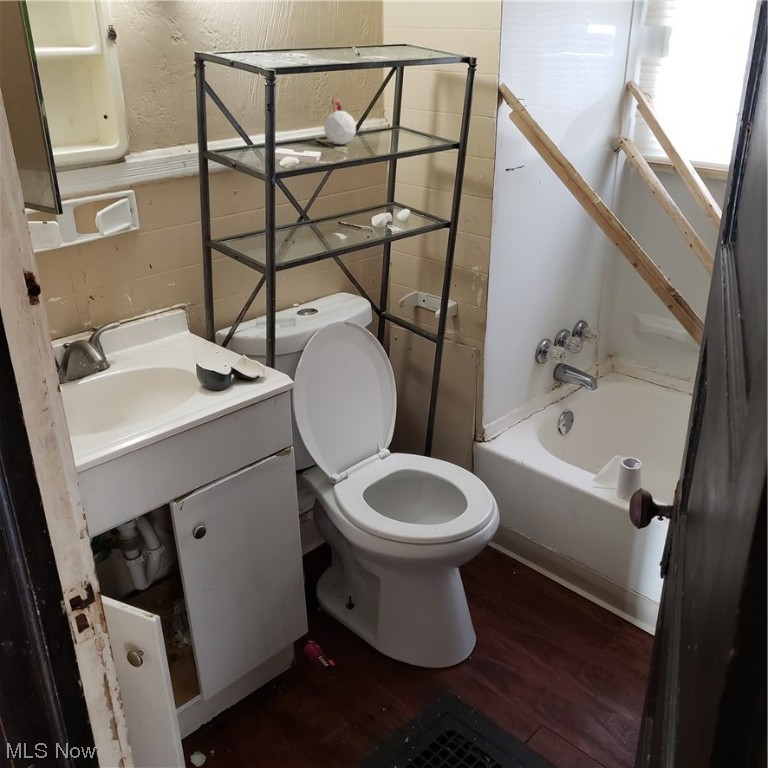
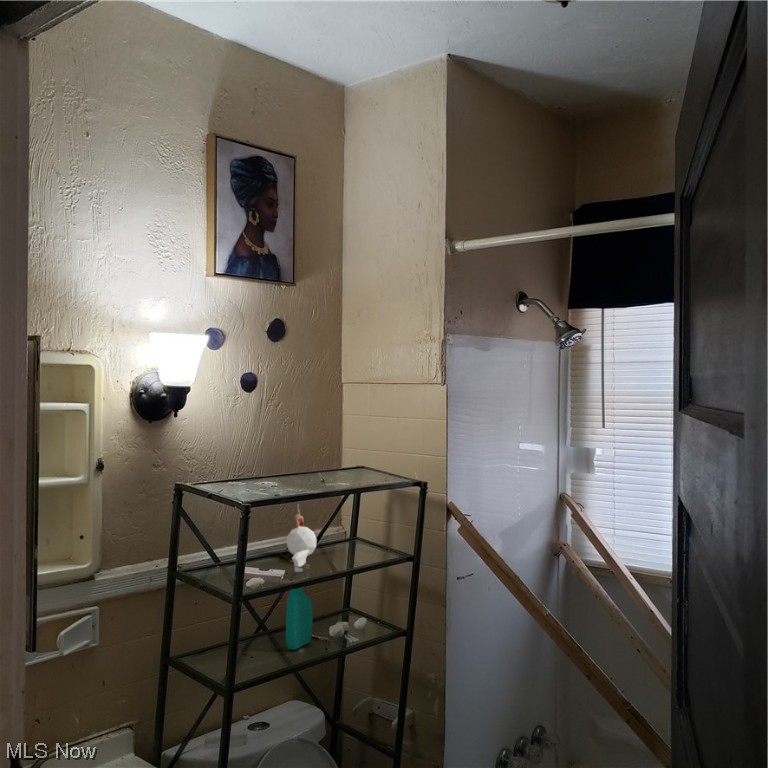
spray bottle: none [326,135,354,238] -> present [286,550,313,650]

